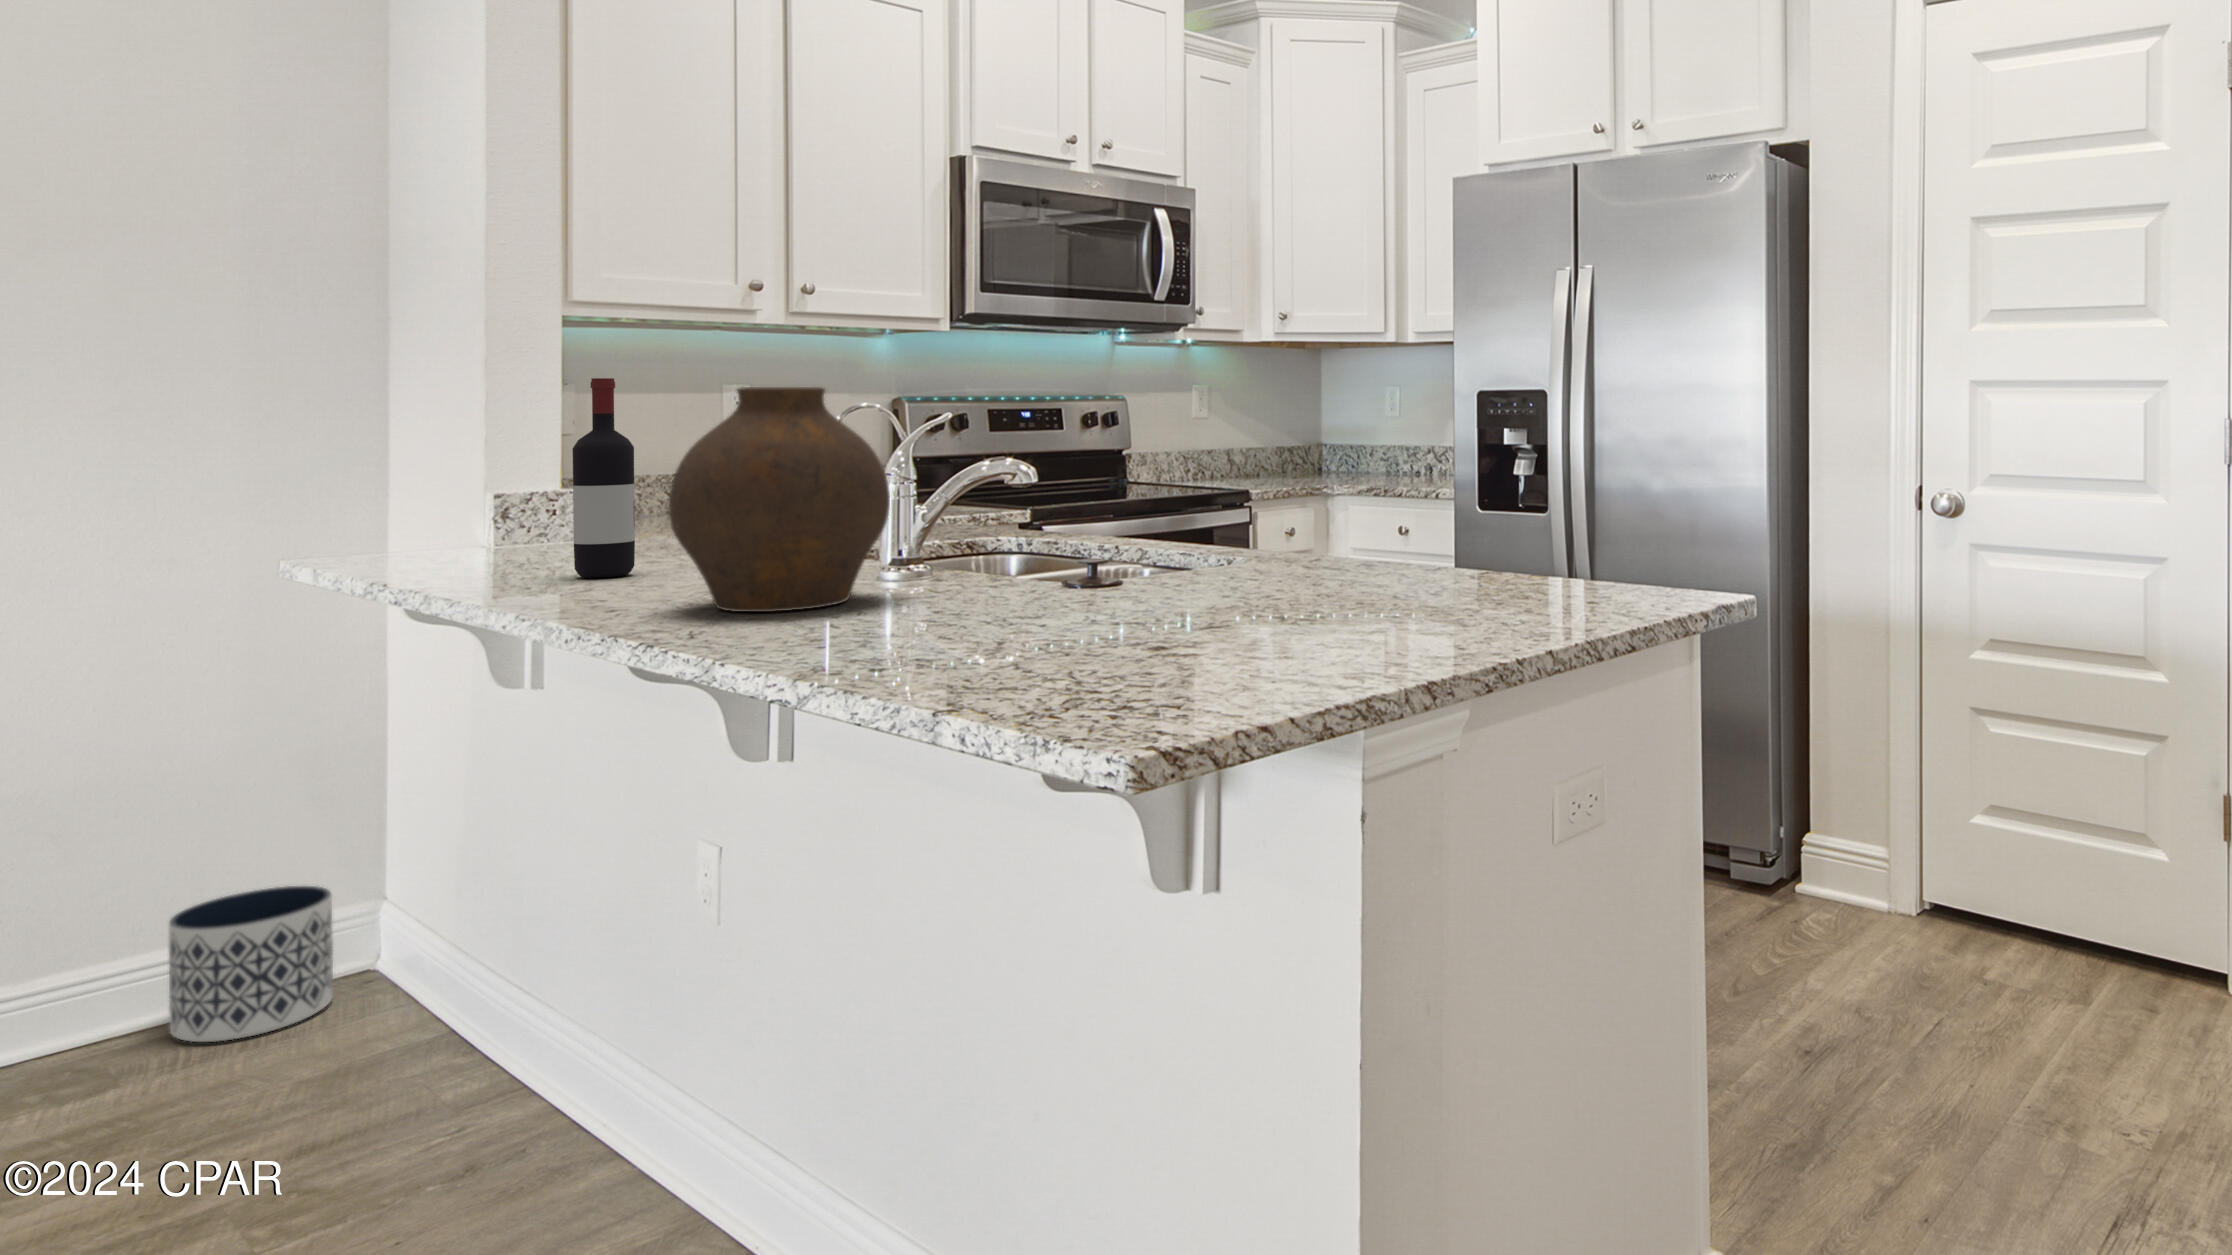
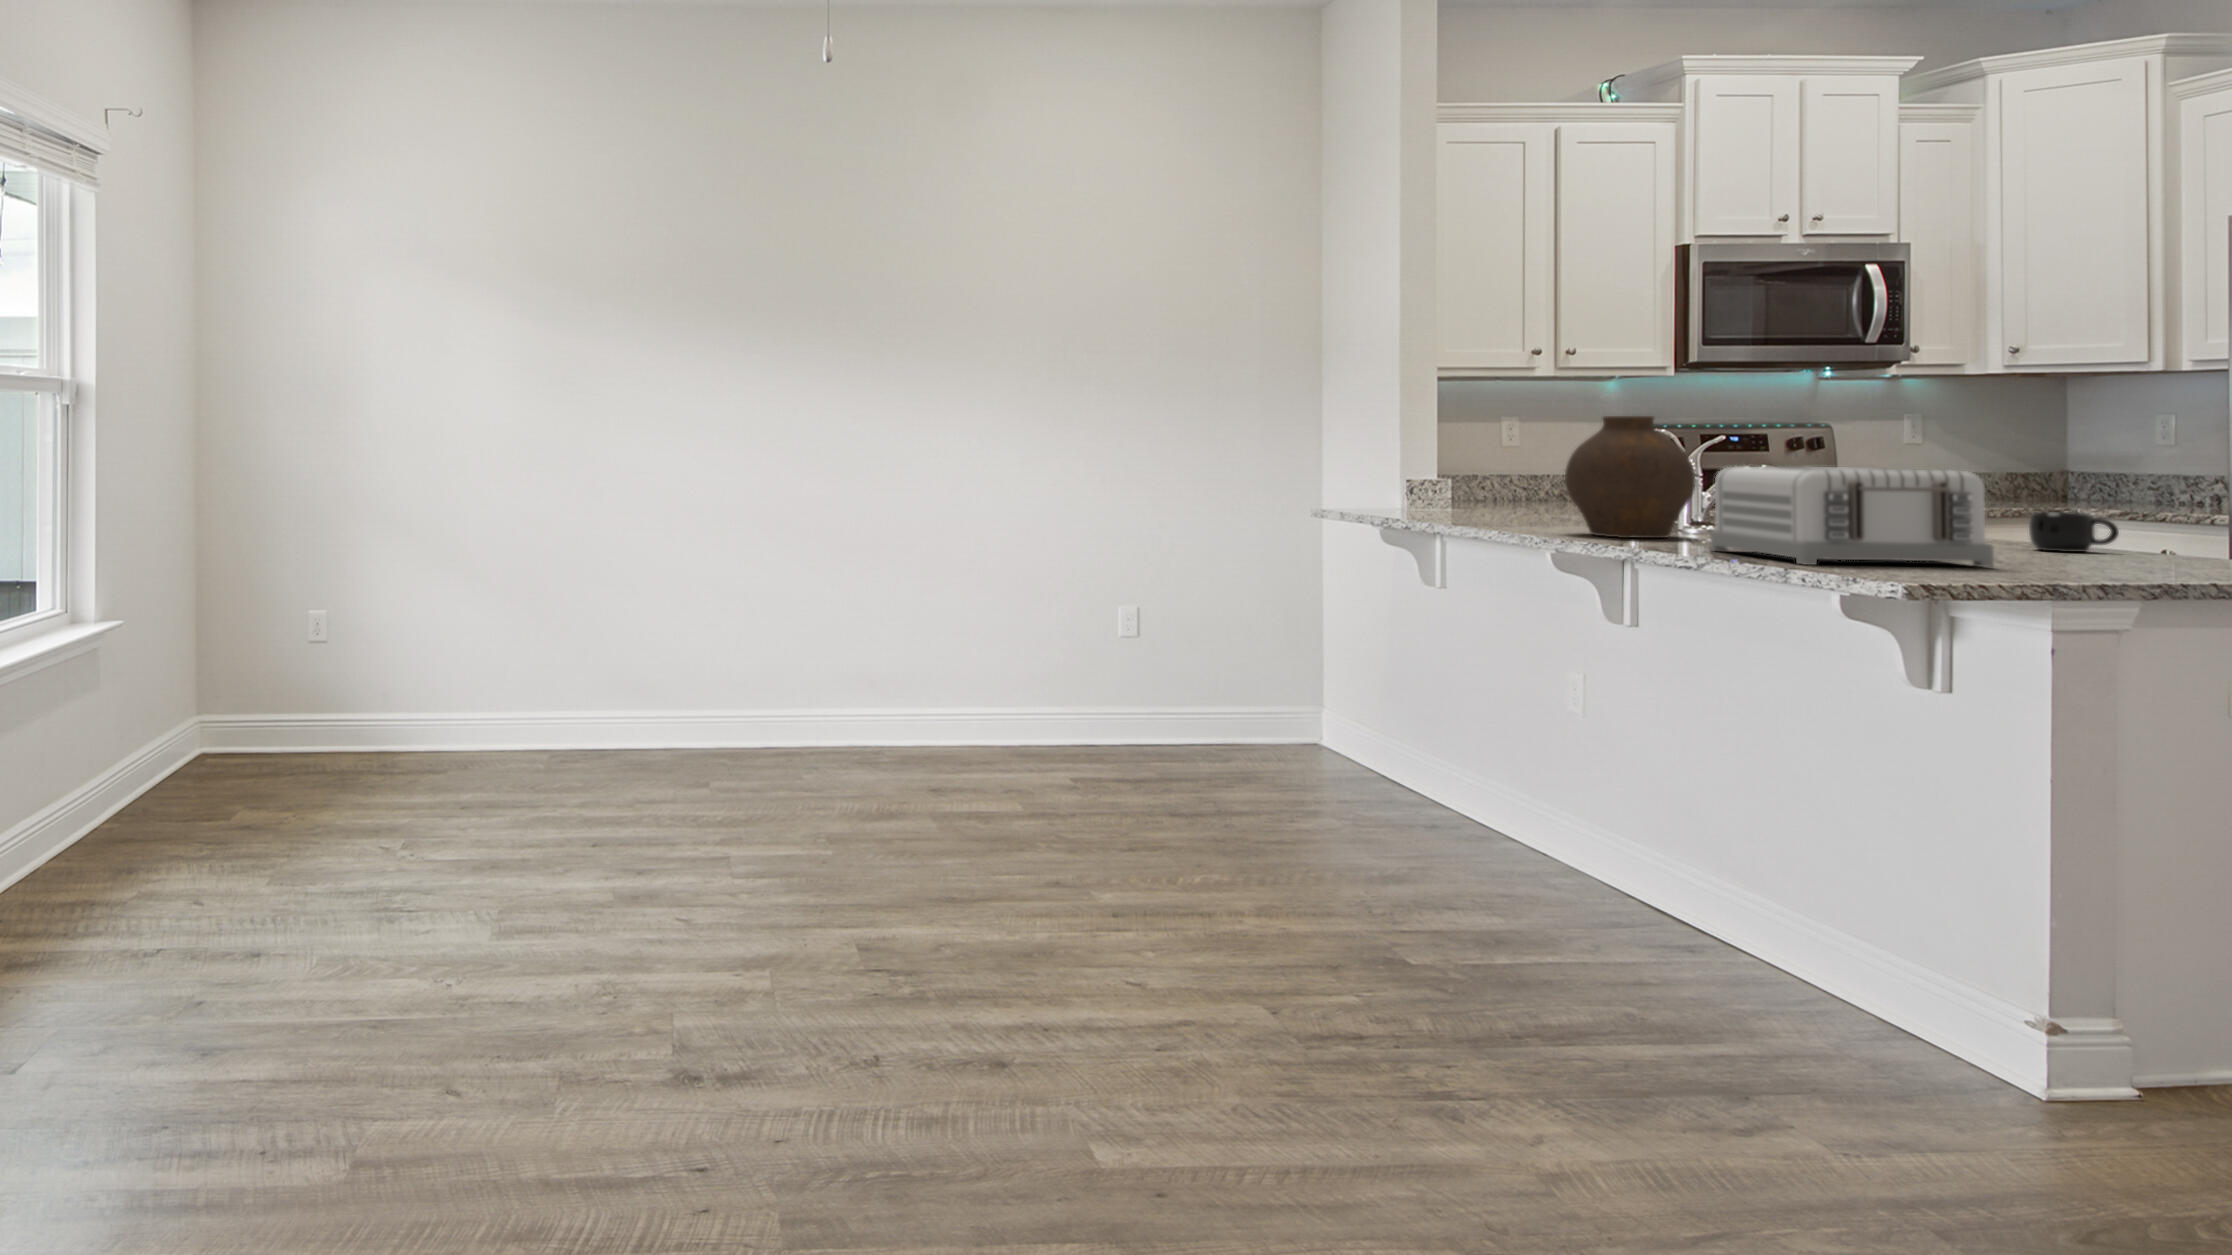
wine bottle: present [572,378,635,578] -> none [1478,412,1511,522]
toaster: none [873,475,1276,685] -> present [1710,466,1994,567]
mug: none [1309,521,1398,578] -> present [2029,511,2119,552]
planter: present [169,886,333,1042] -> none [1238,685,1308,757]

